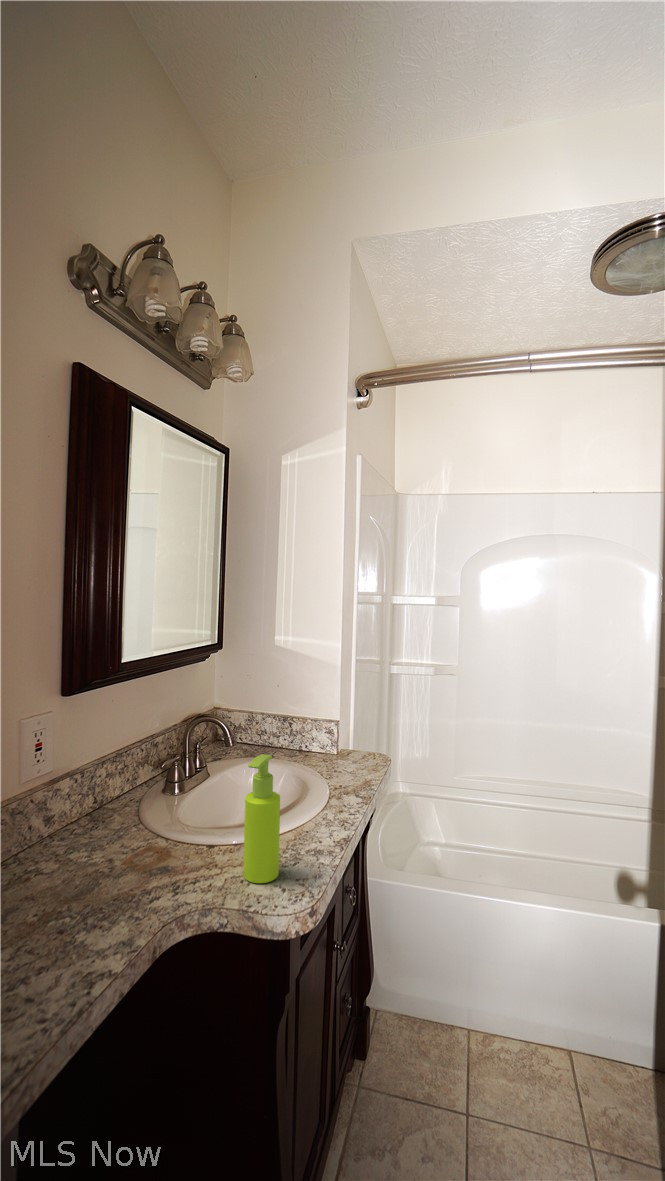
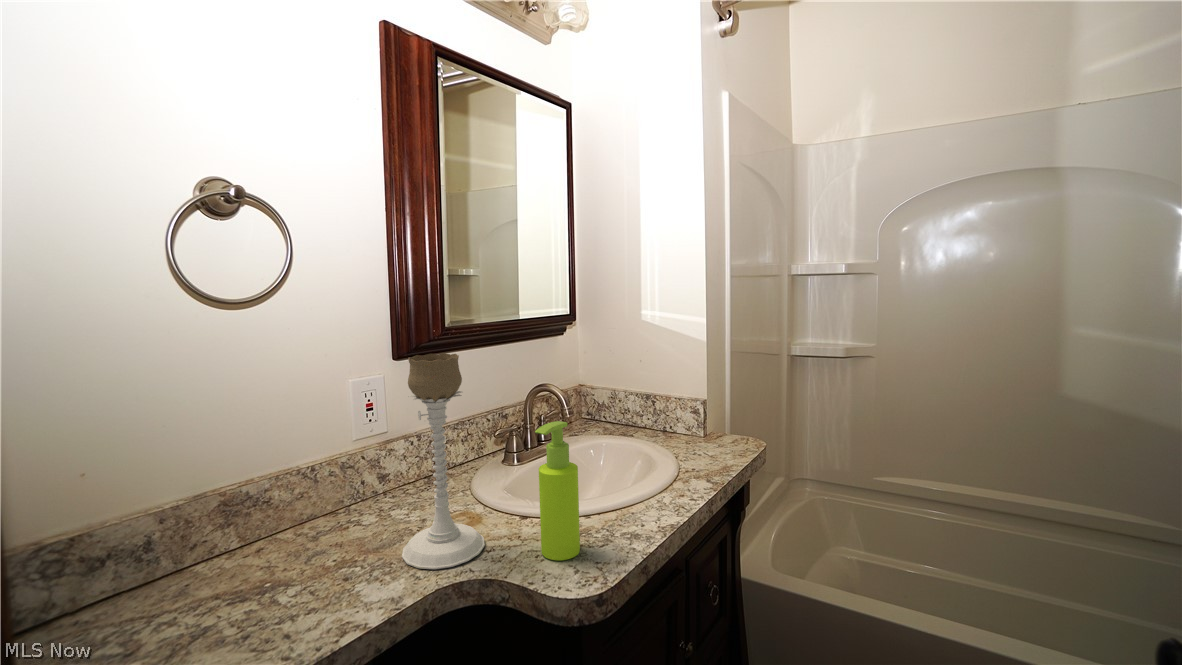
candle holder: none [106,695,188,910] -> present [402,353,485,569]

